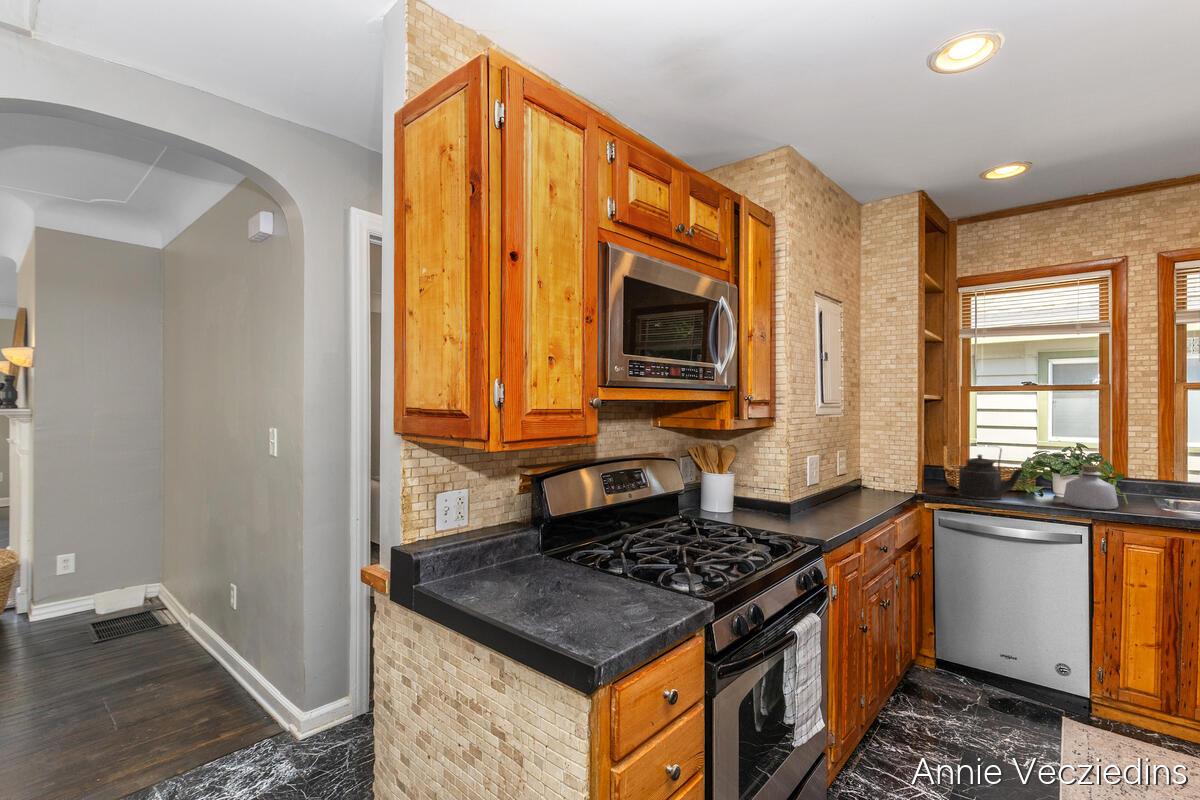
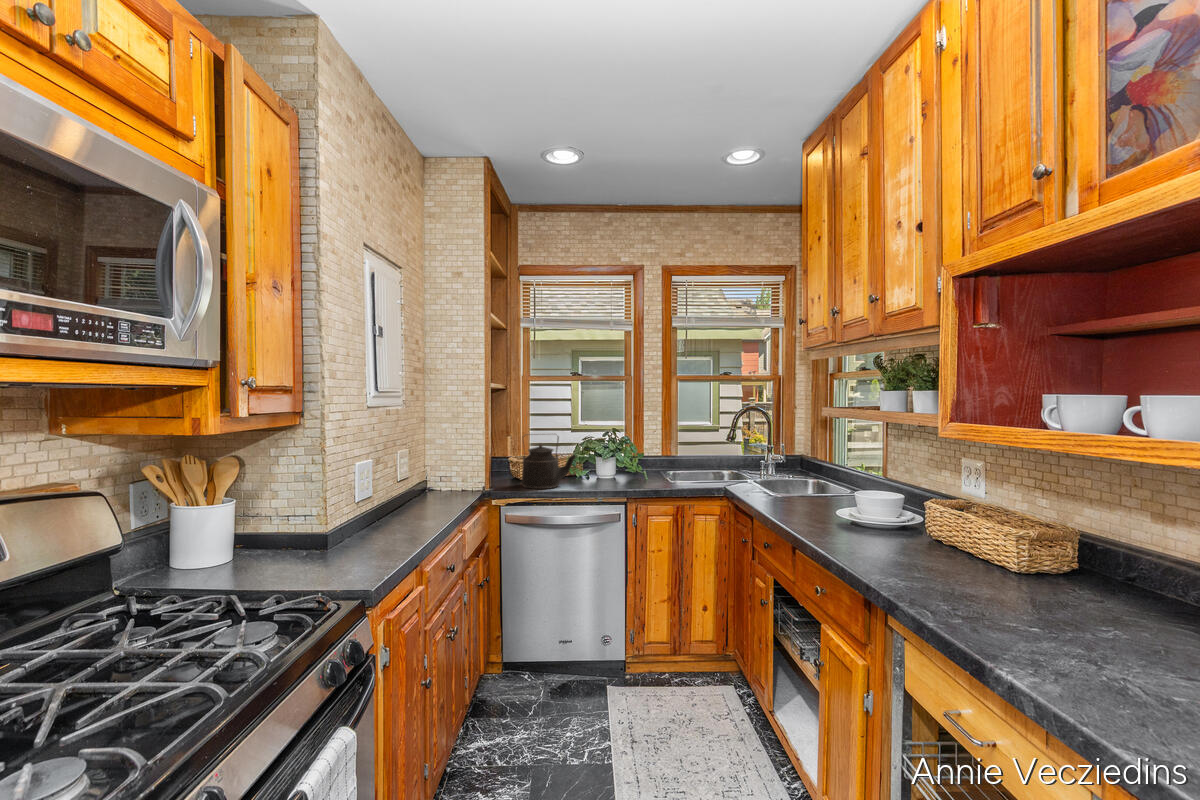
bottle: present [1063,465,1118,509] -> none [605,447,643,487]

